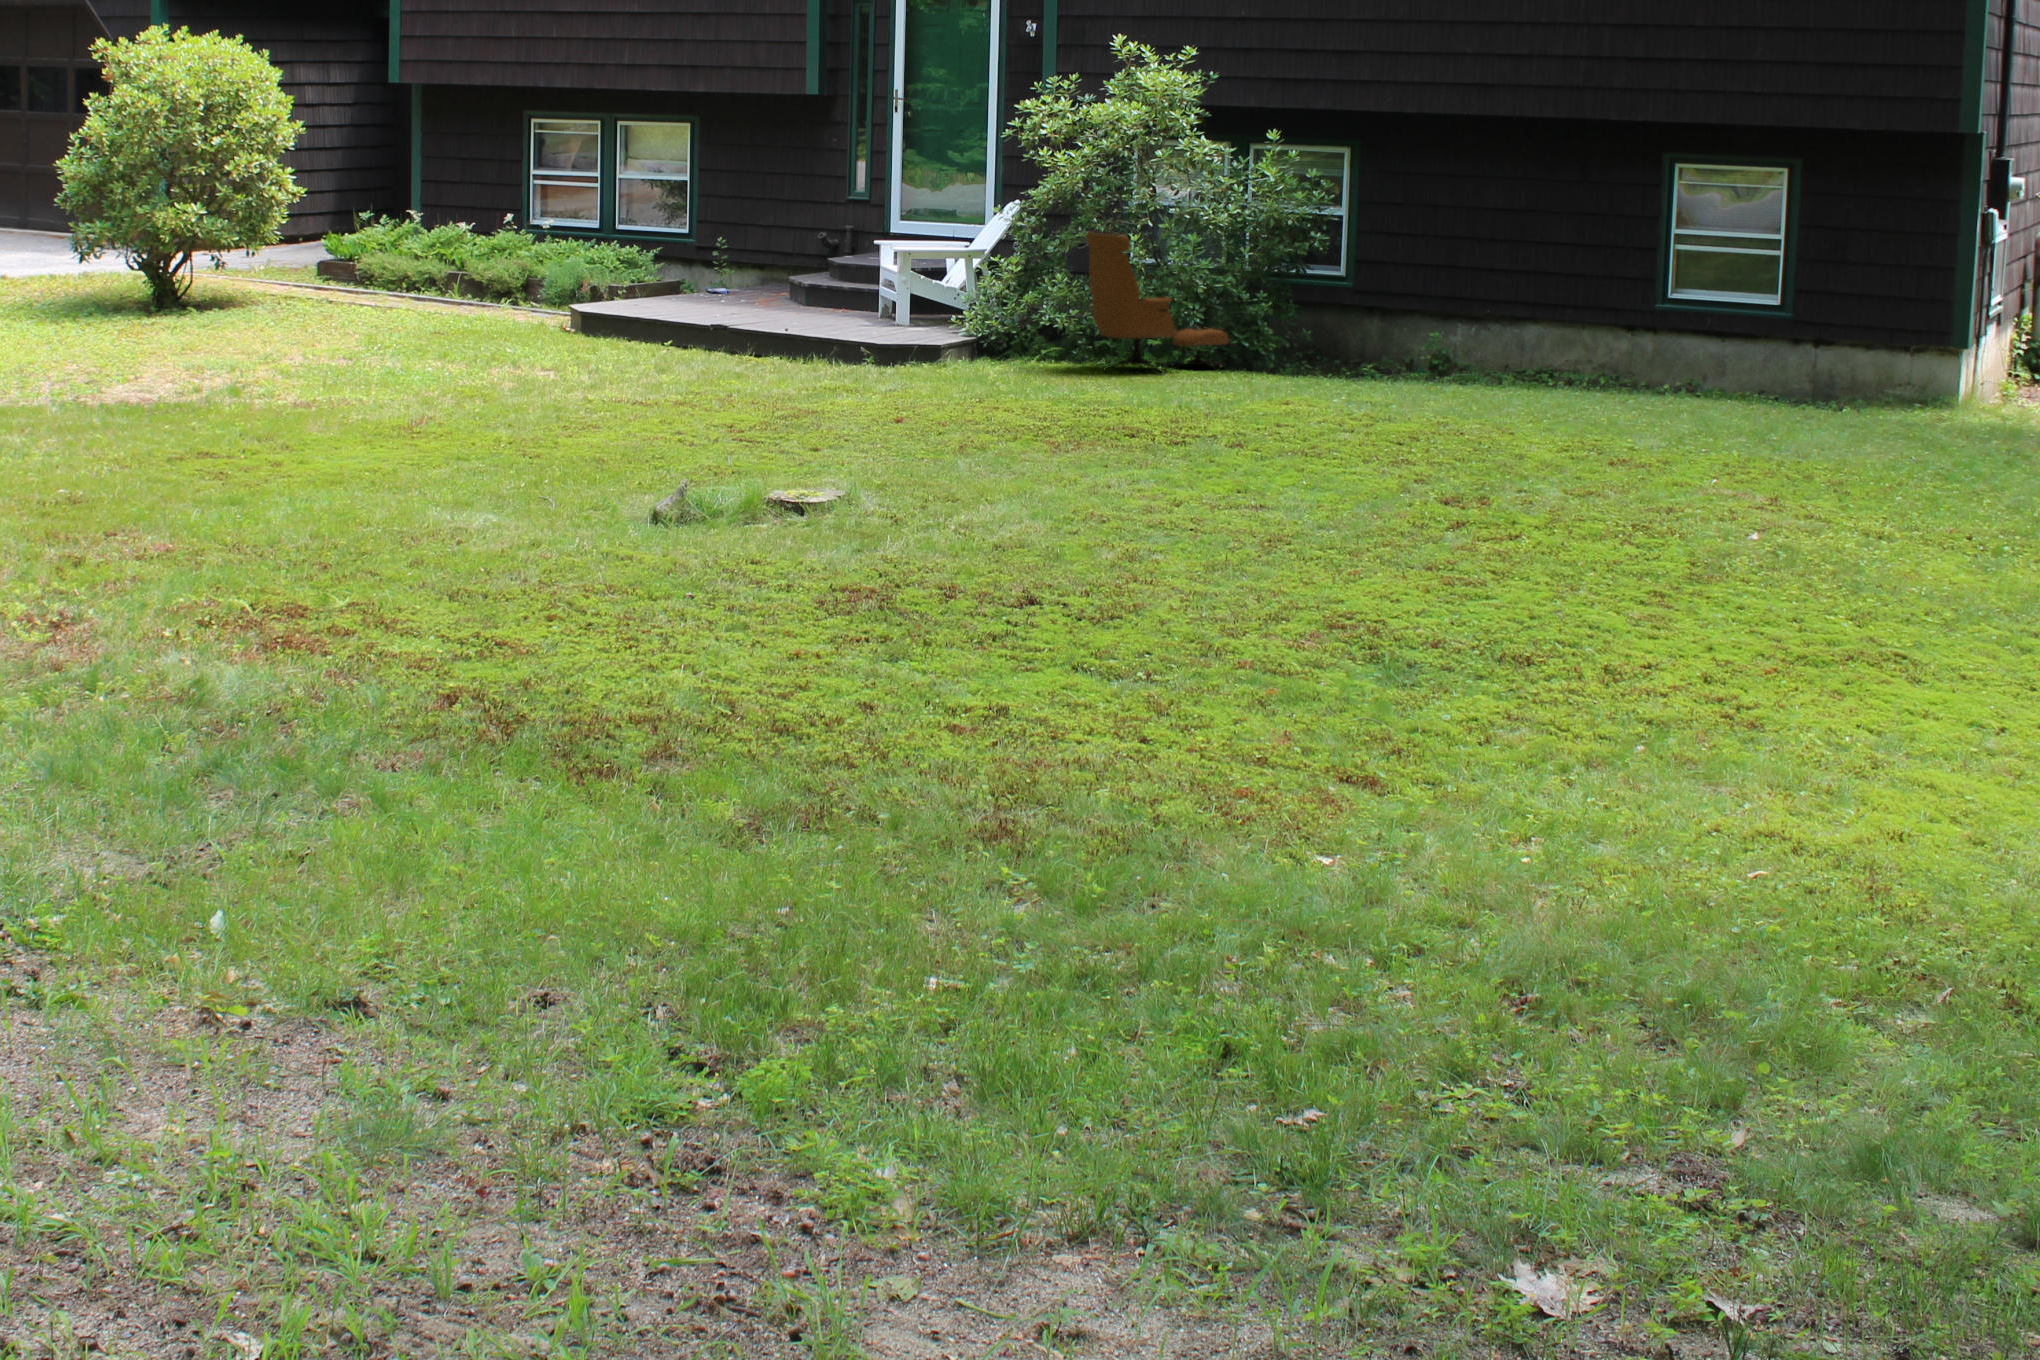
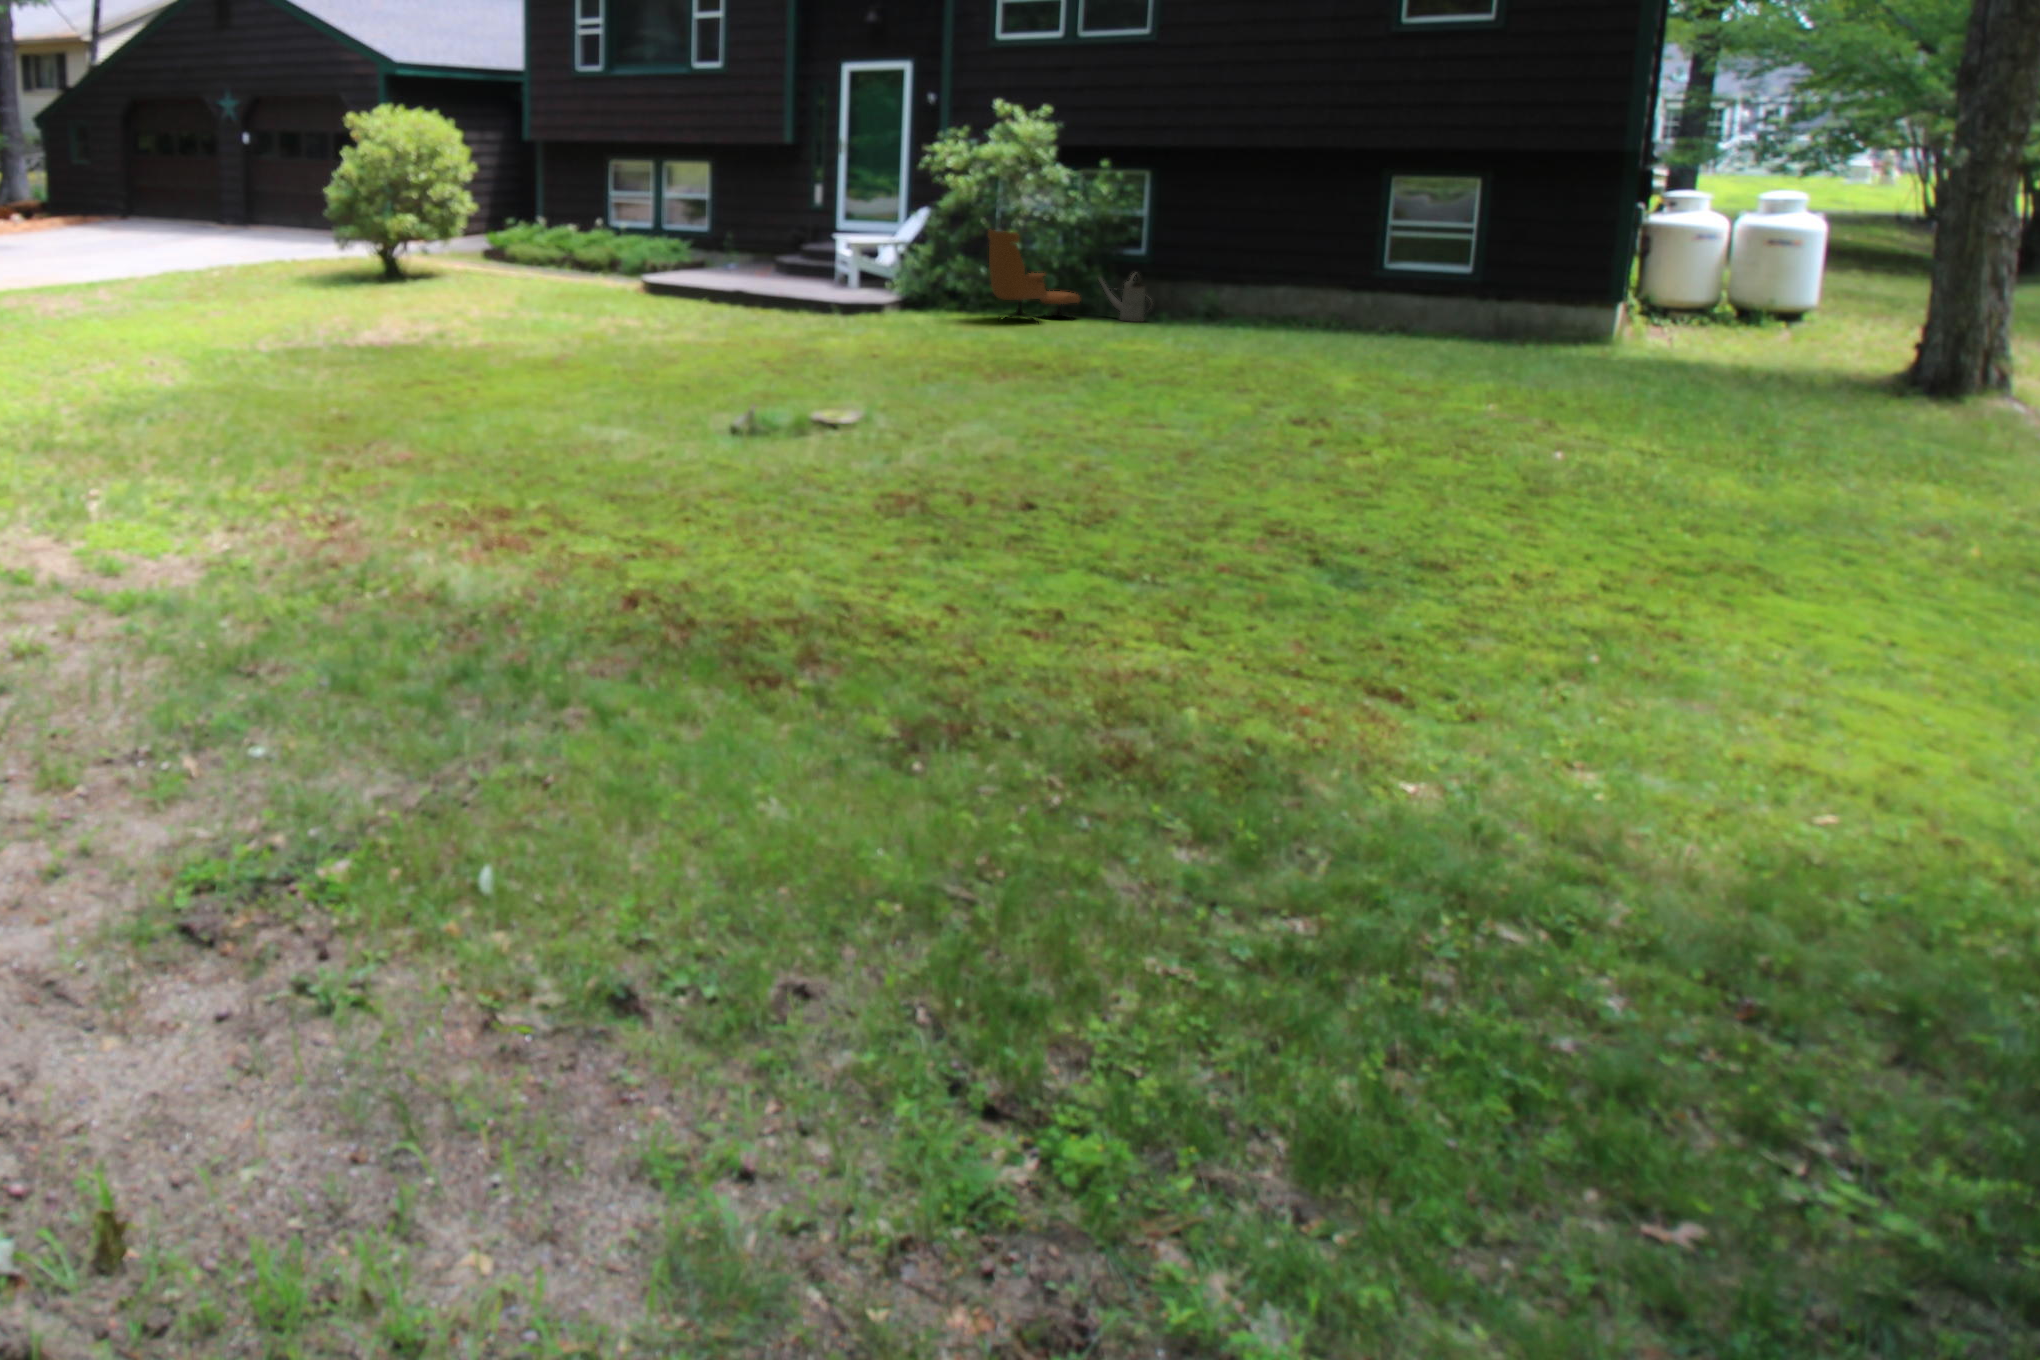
watering can: none [1257,299,1332,373] -> present [1099,274,1146,322]

